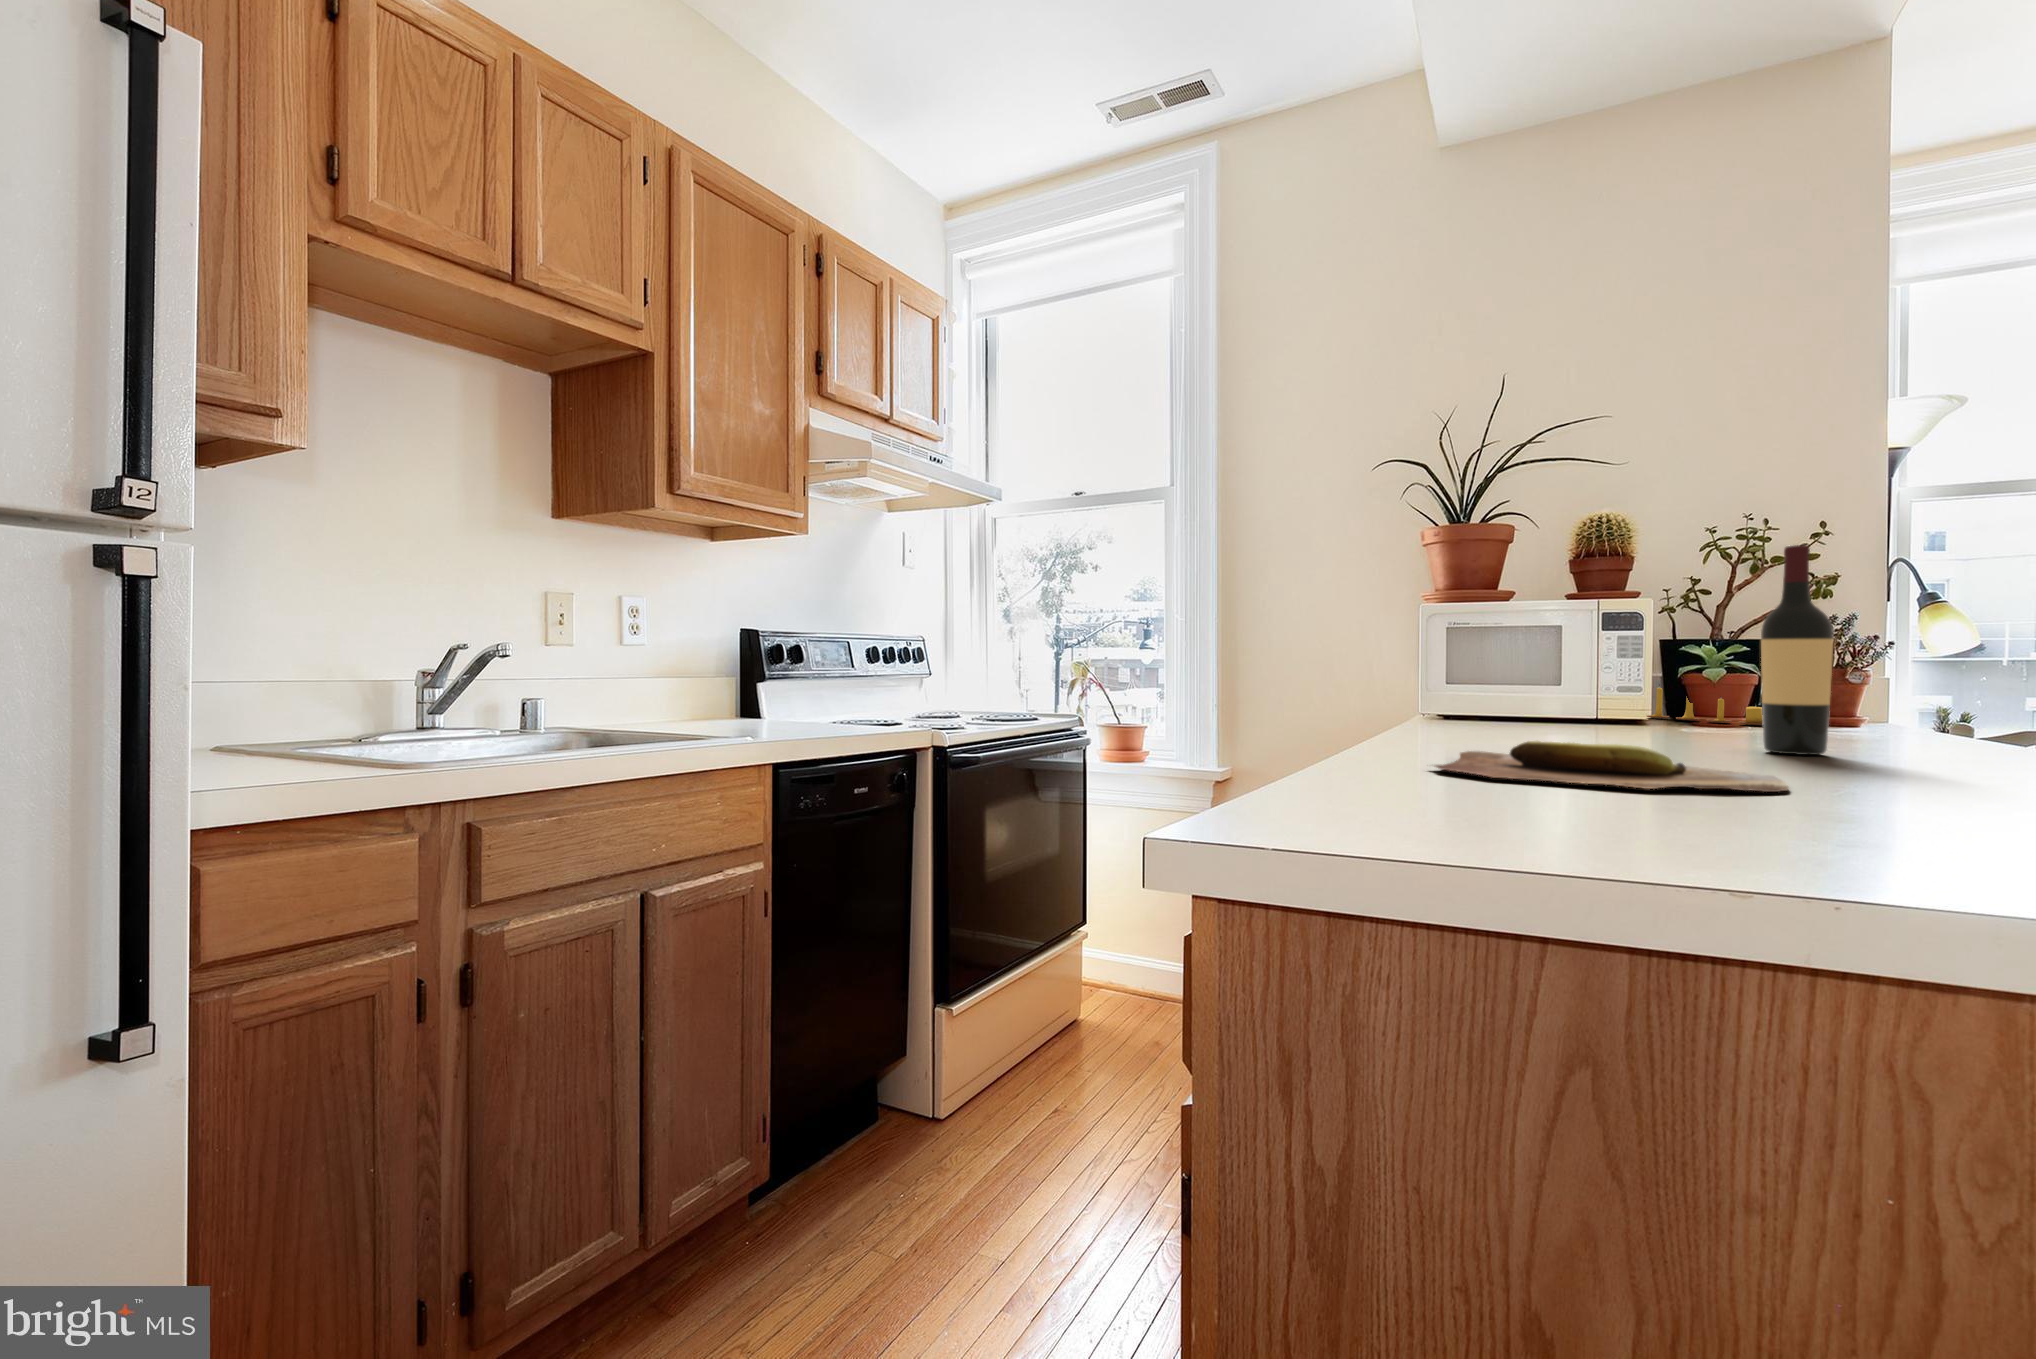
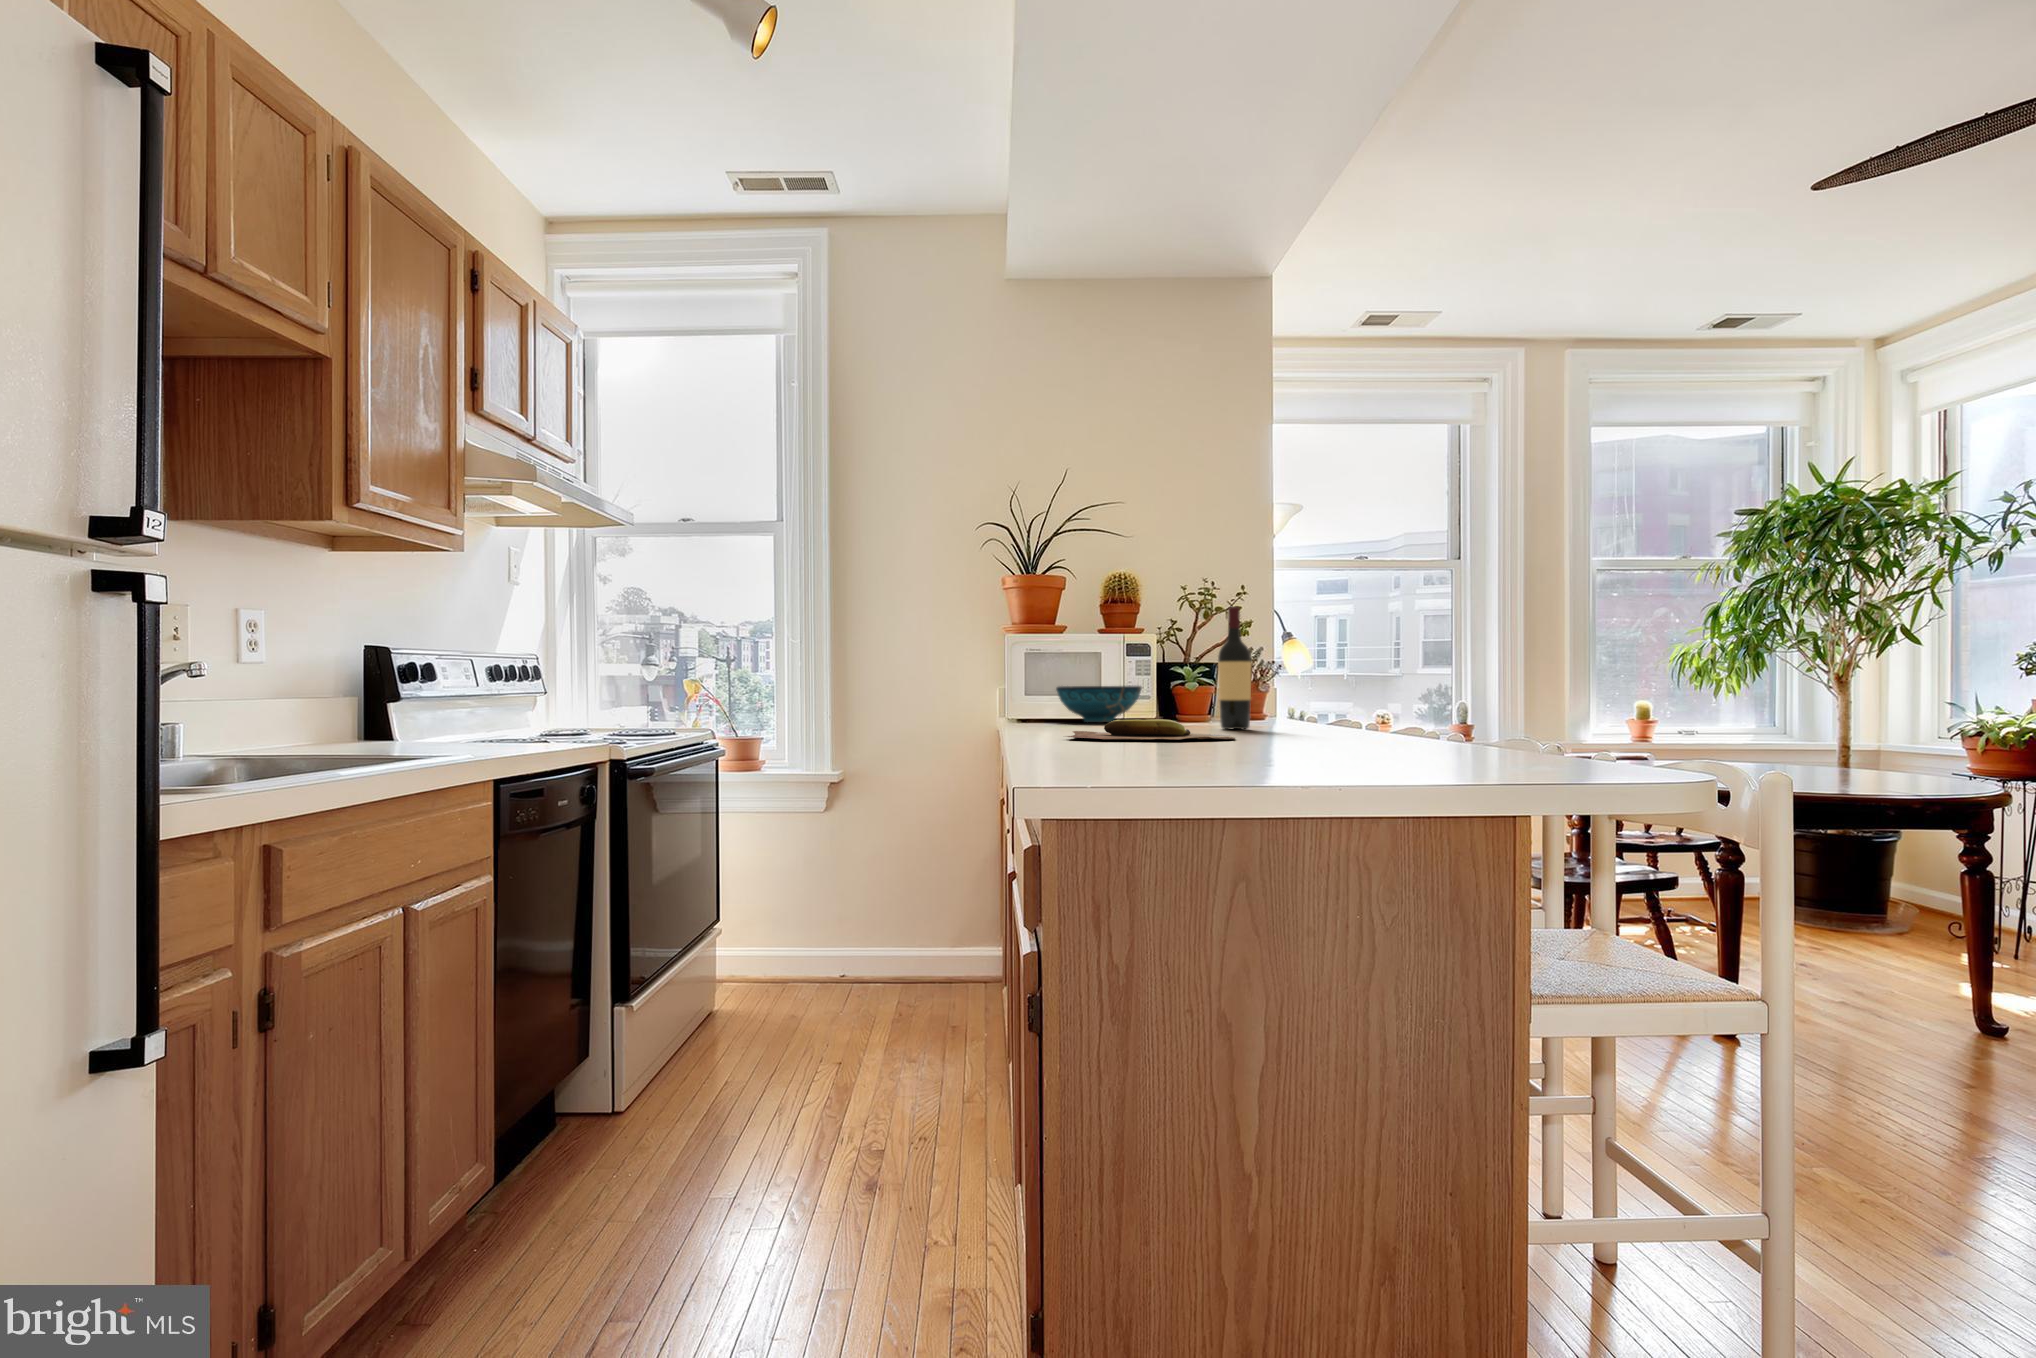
decorative bowl: none [1485,672,1625,724] -> present [1056,686,1142,722]
candle: present [1647,685,1763,725] -> none [1150,695,1222,720]

